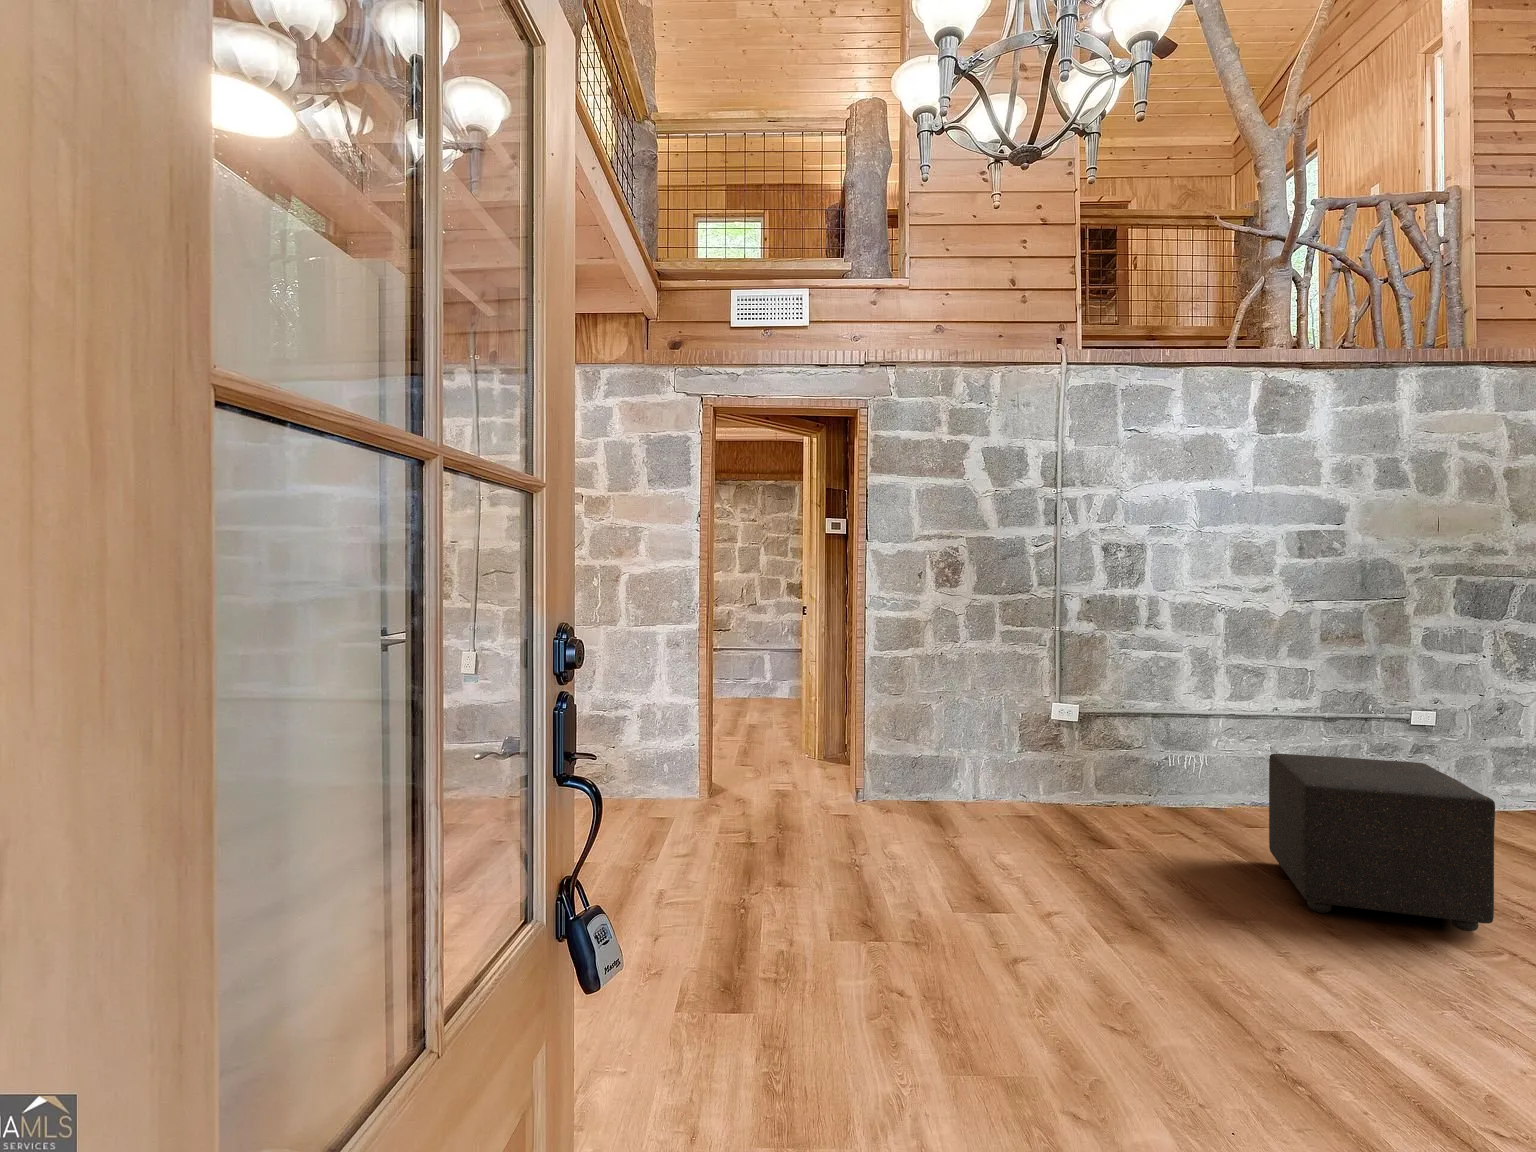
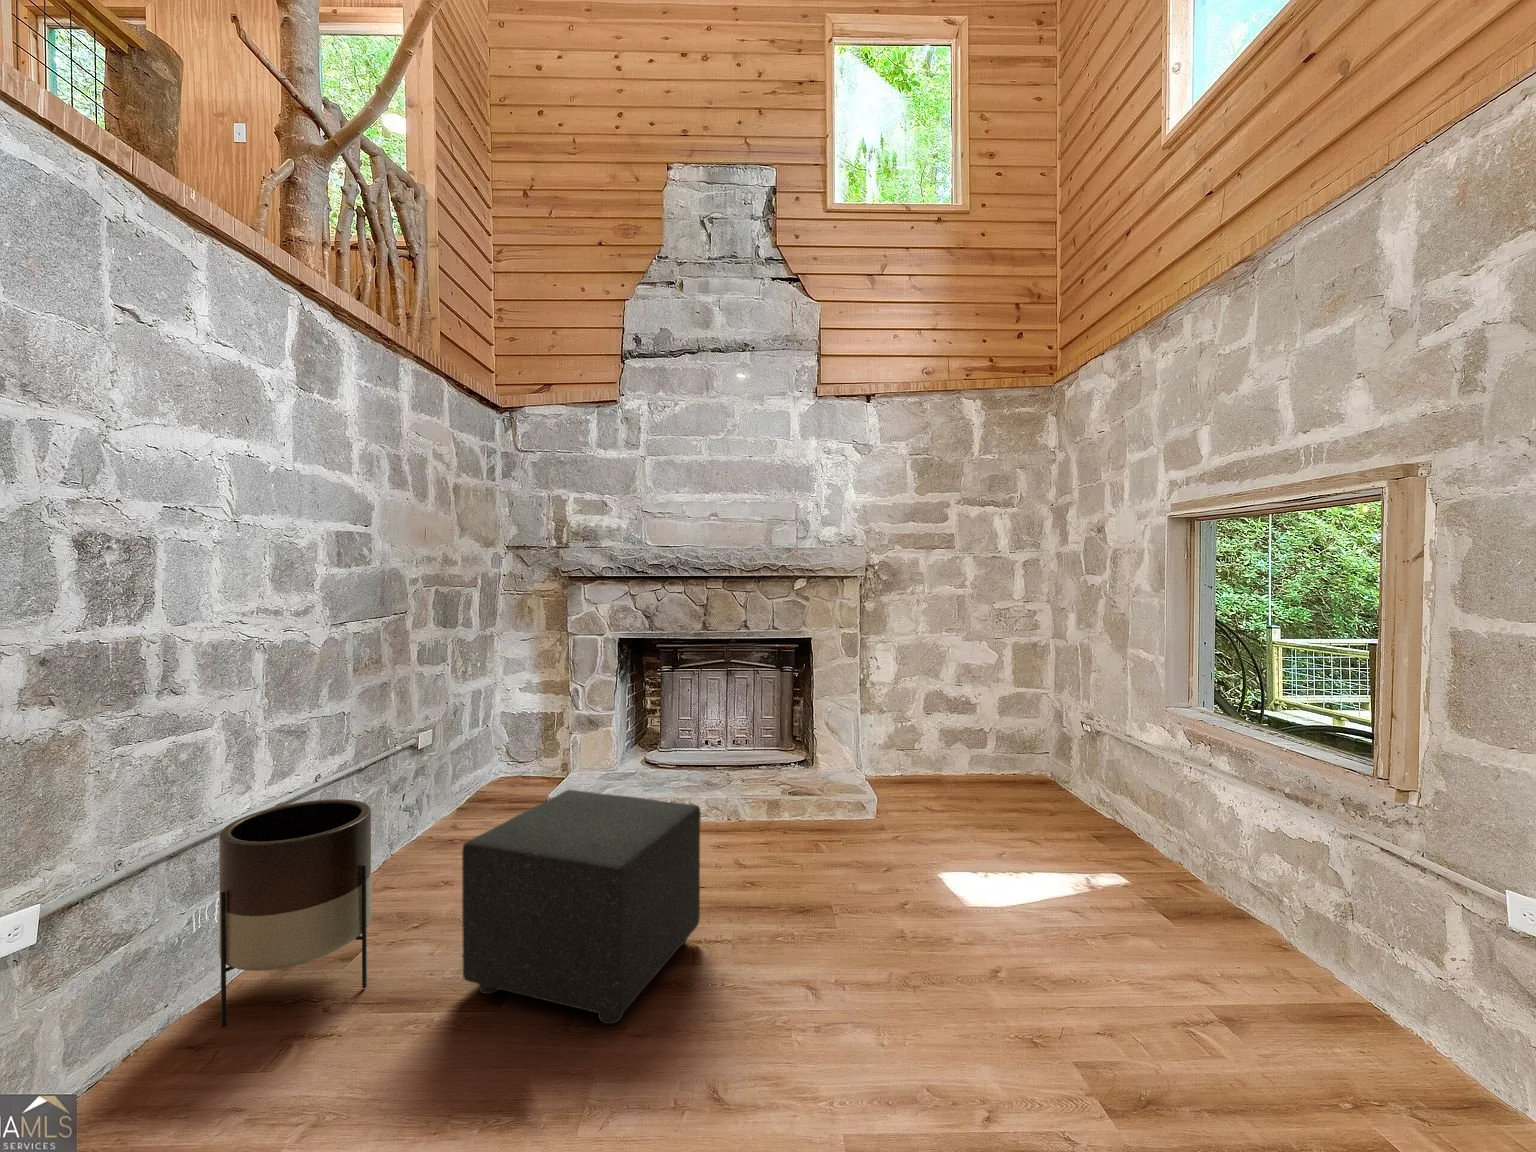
planter: none [1166,710,1258,836] -> present [219,799,372,1026]

